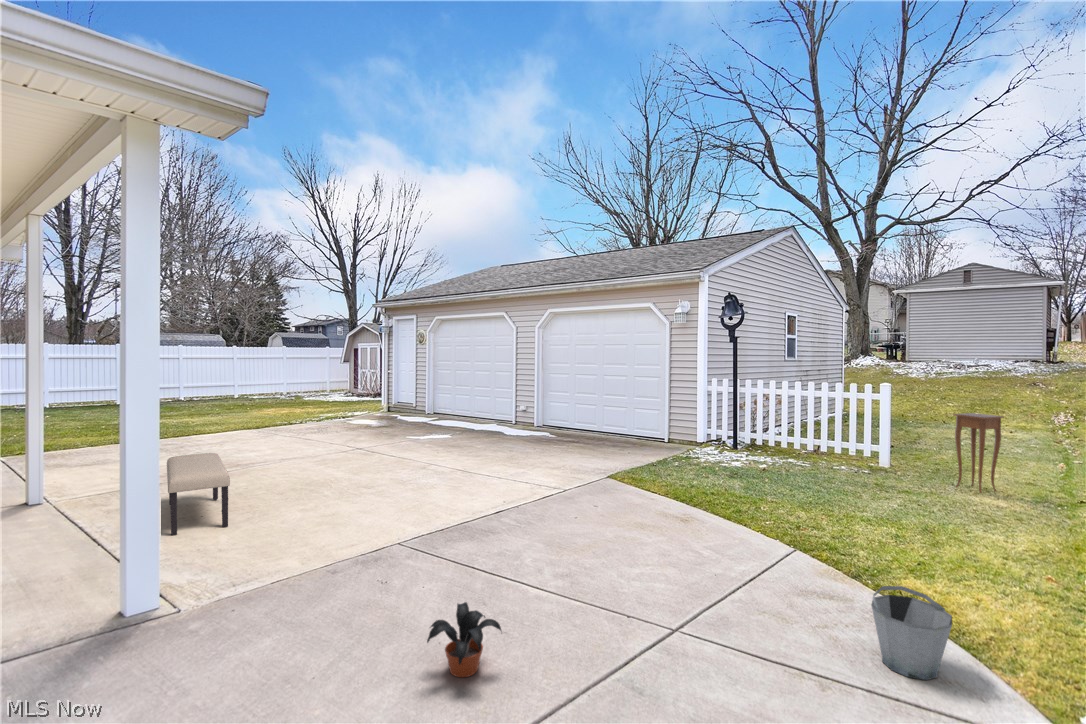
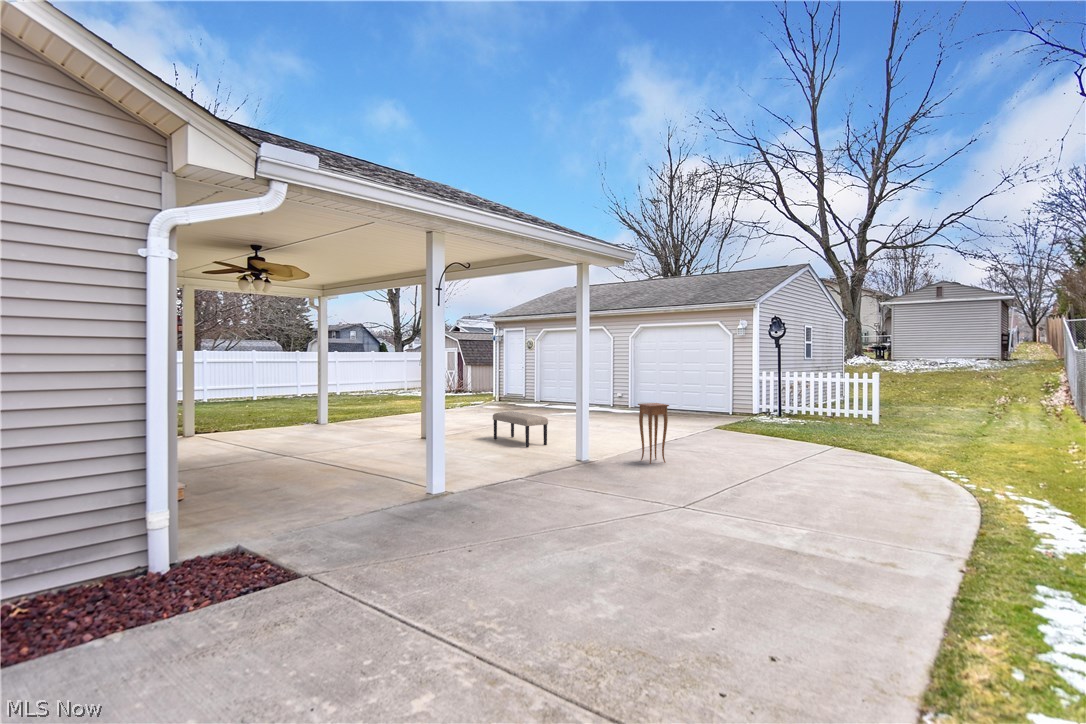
side table: present [954,413,1004,492] -> present [638,403,669,464]
bucket: present [871,586,952,680] -> none [874,442,903,470]
potted plant: present [427,602,501,677] -> none [715,449,743,471]

